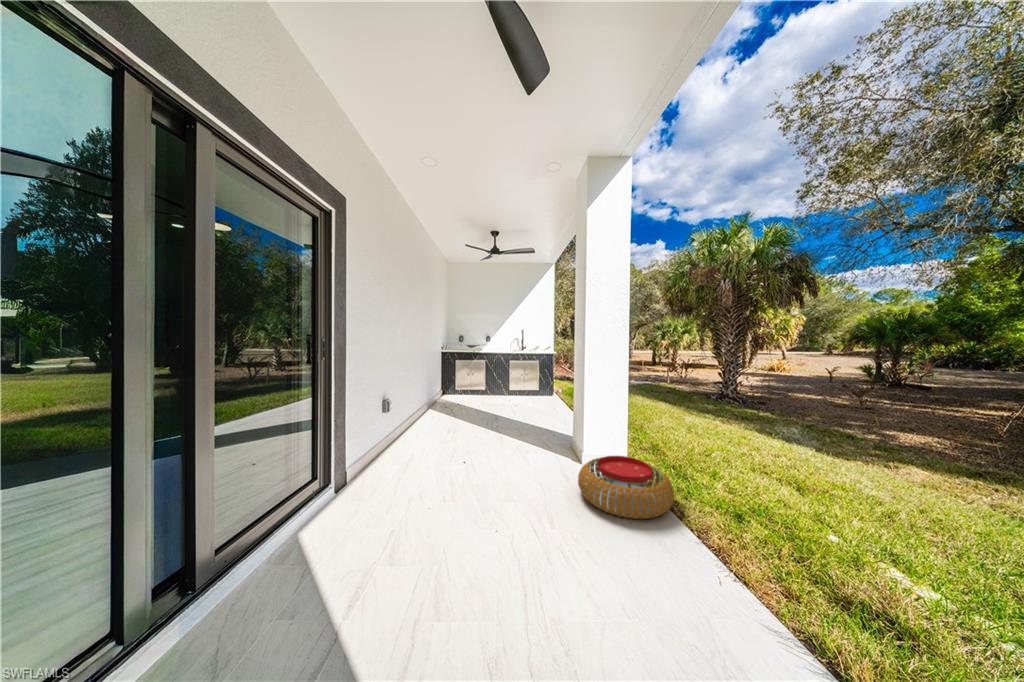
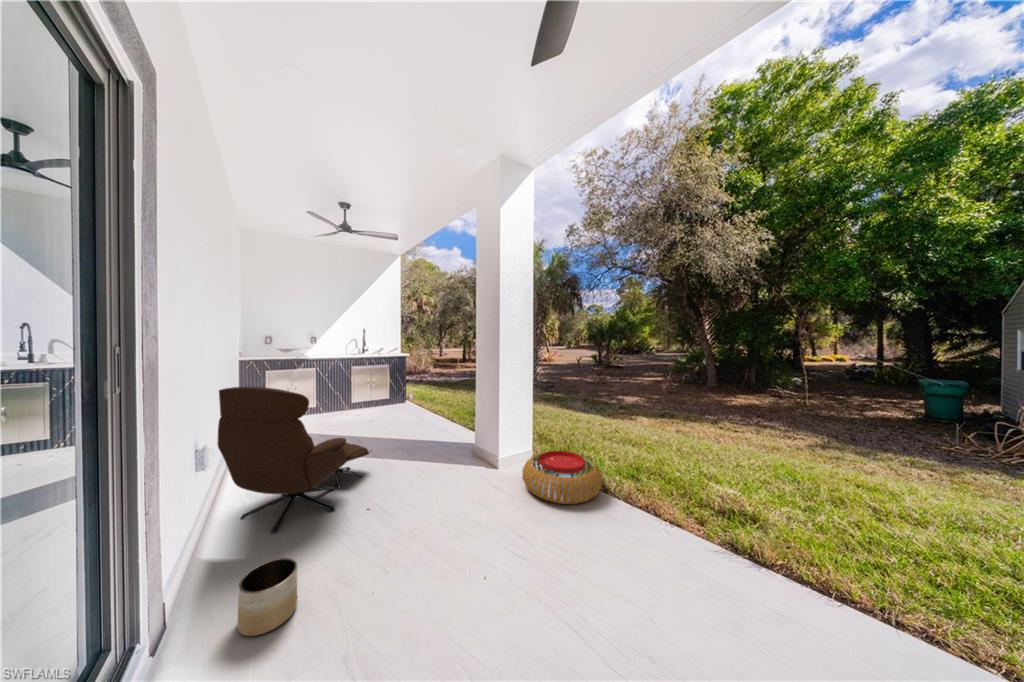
lounge chair: none [374,361,476,460] -> present [218,387,369,534]
planter: none [338,466,370,504] -> present [237,558,297,636]

